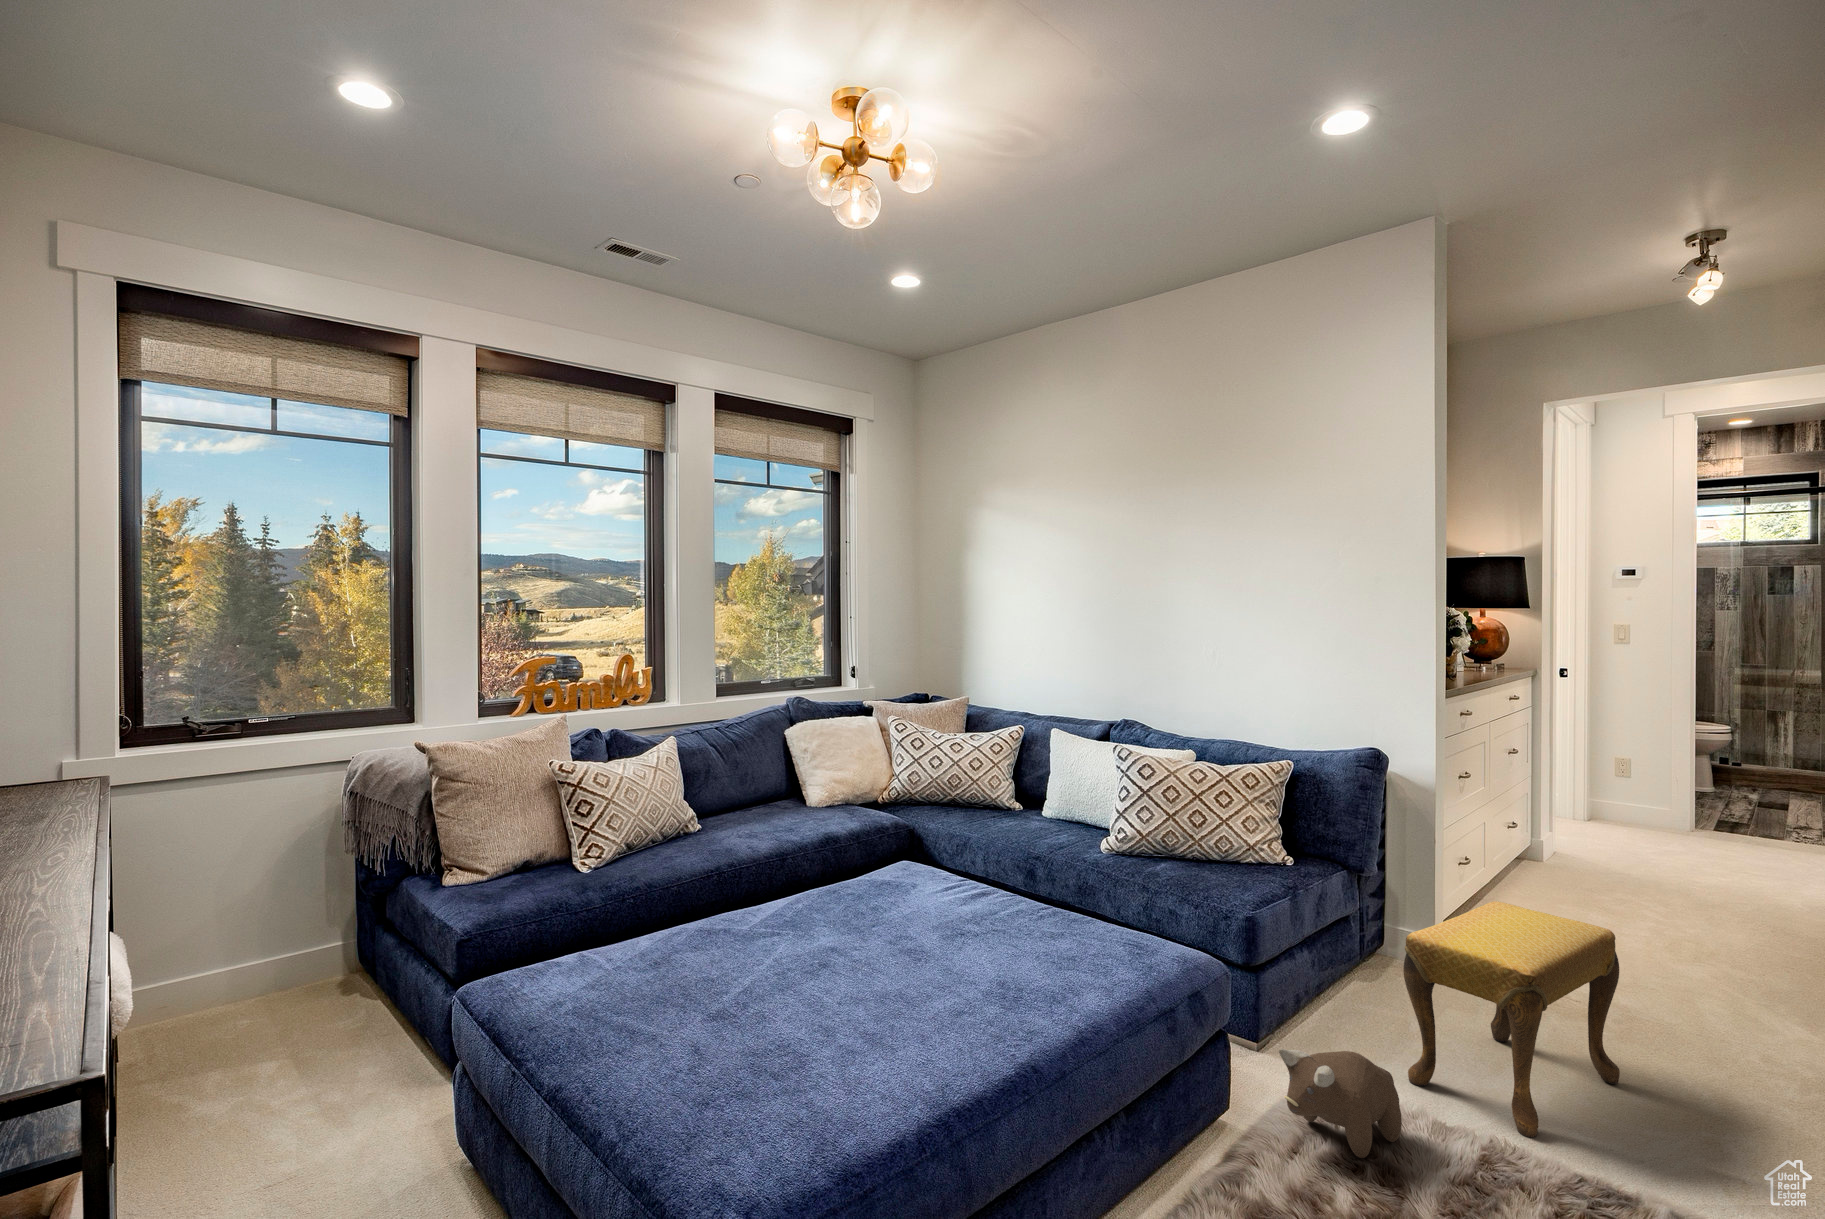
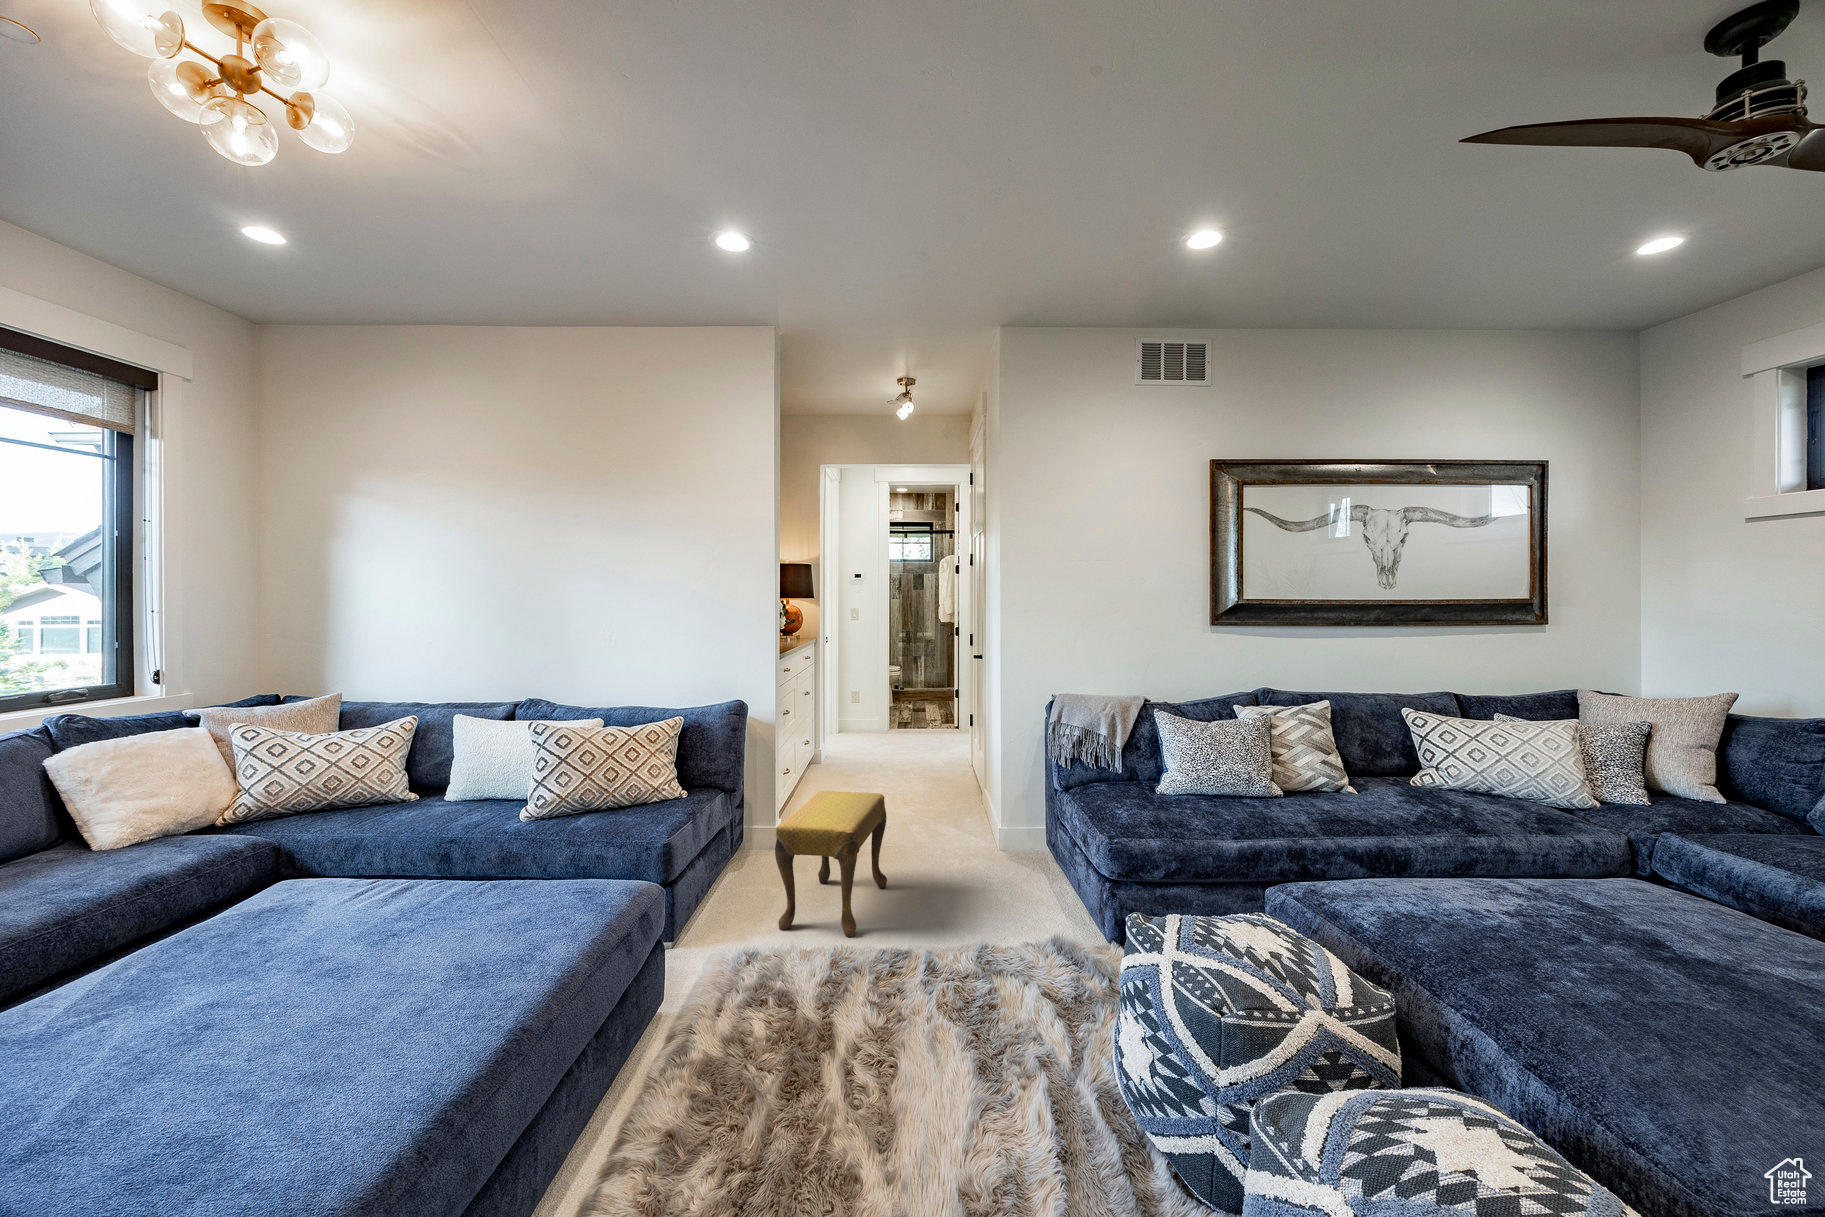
plush toy: present [1279,1049,1402,1158] -> none [704,920,785,995]

